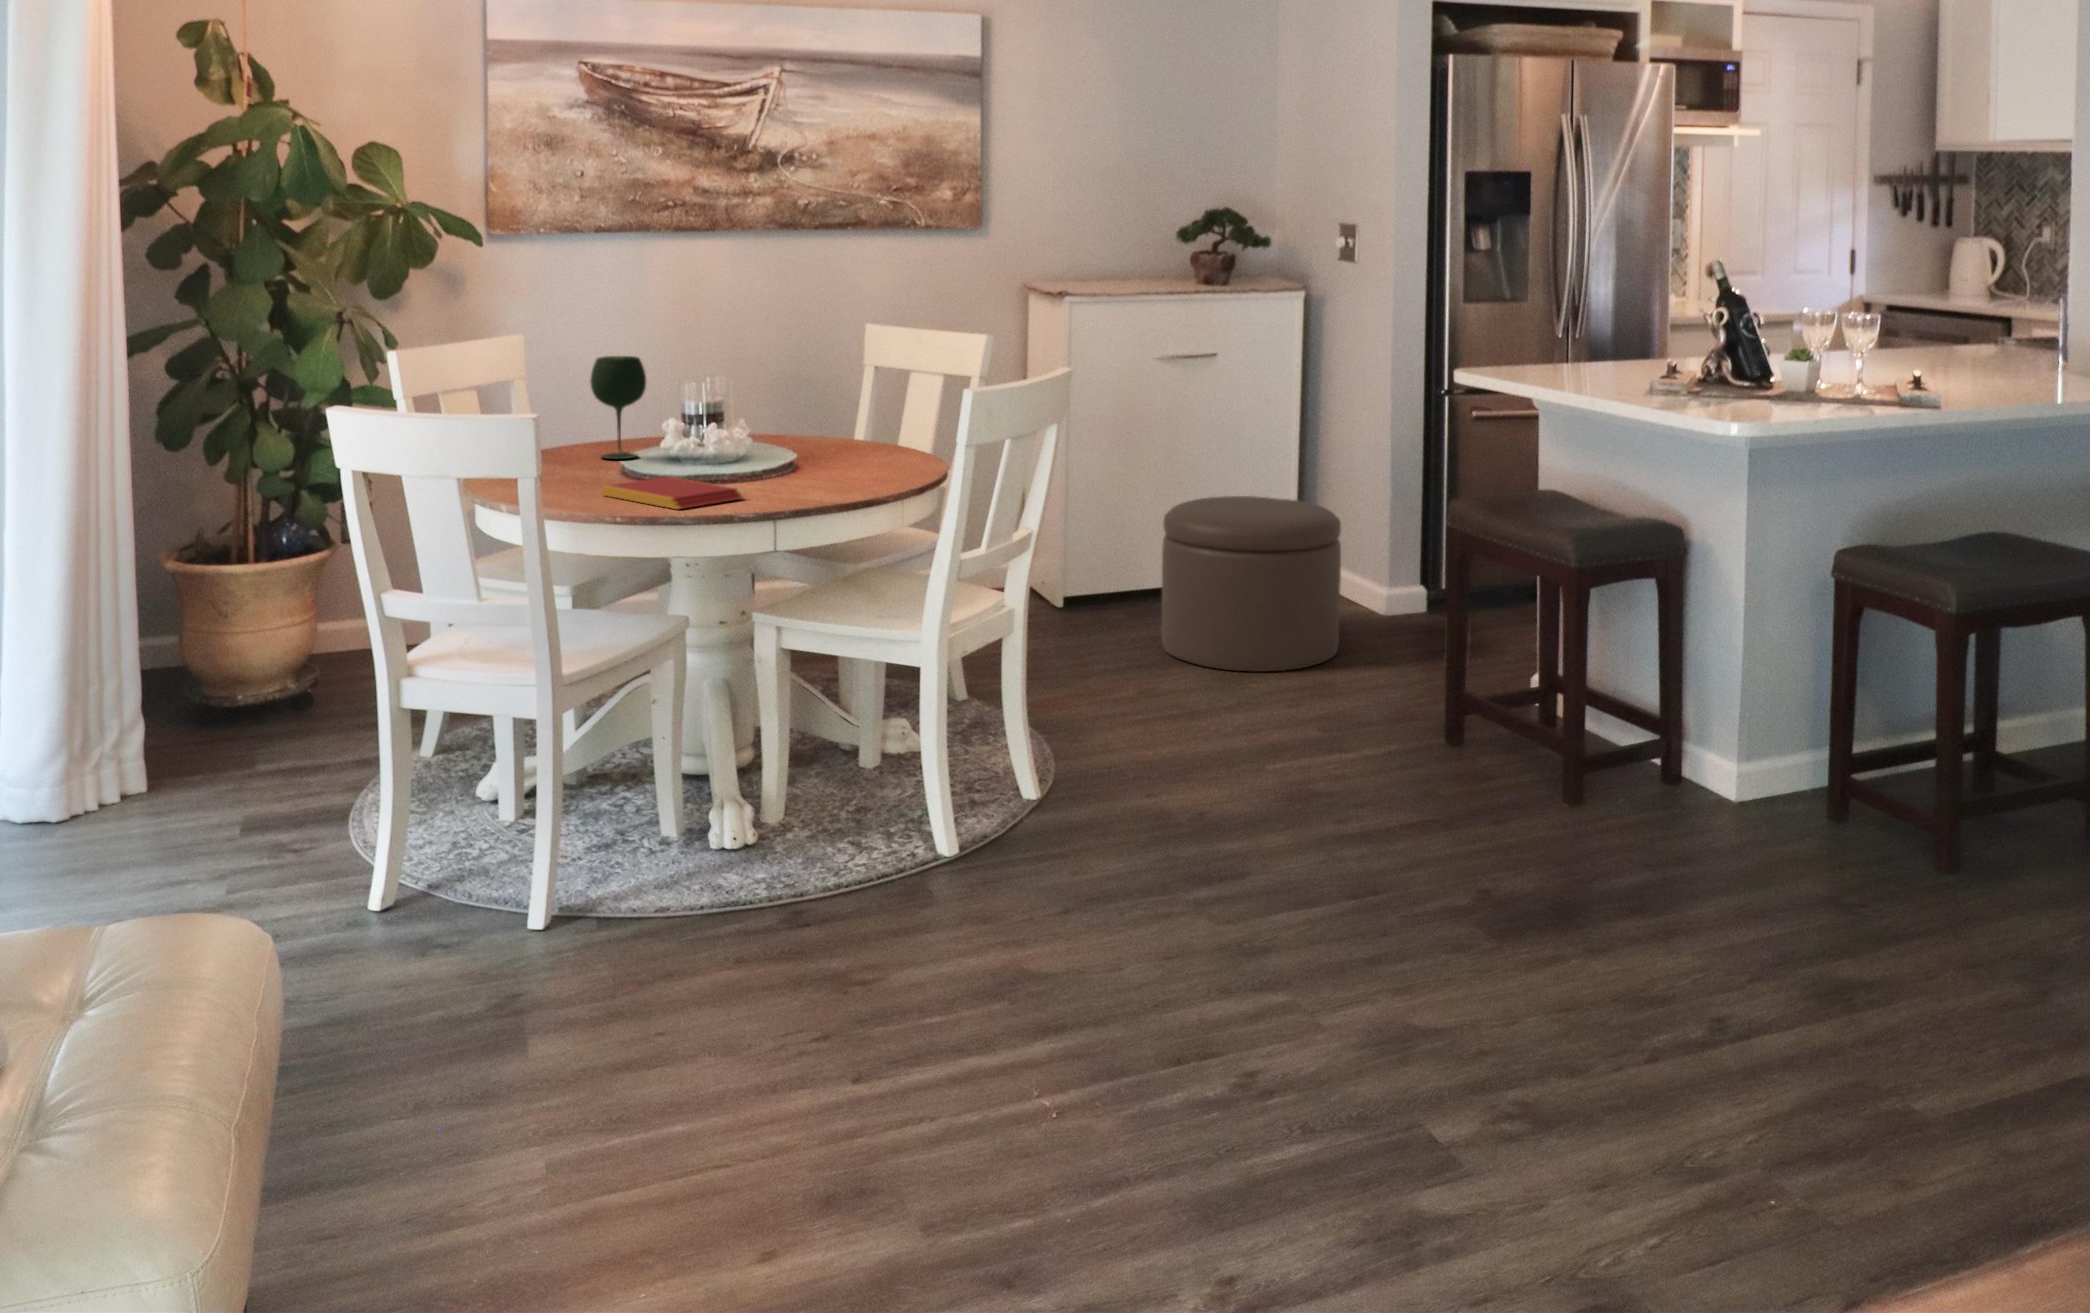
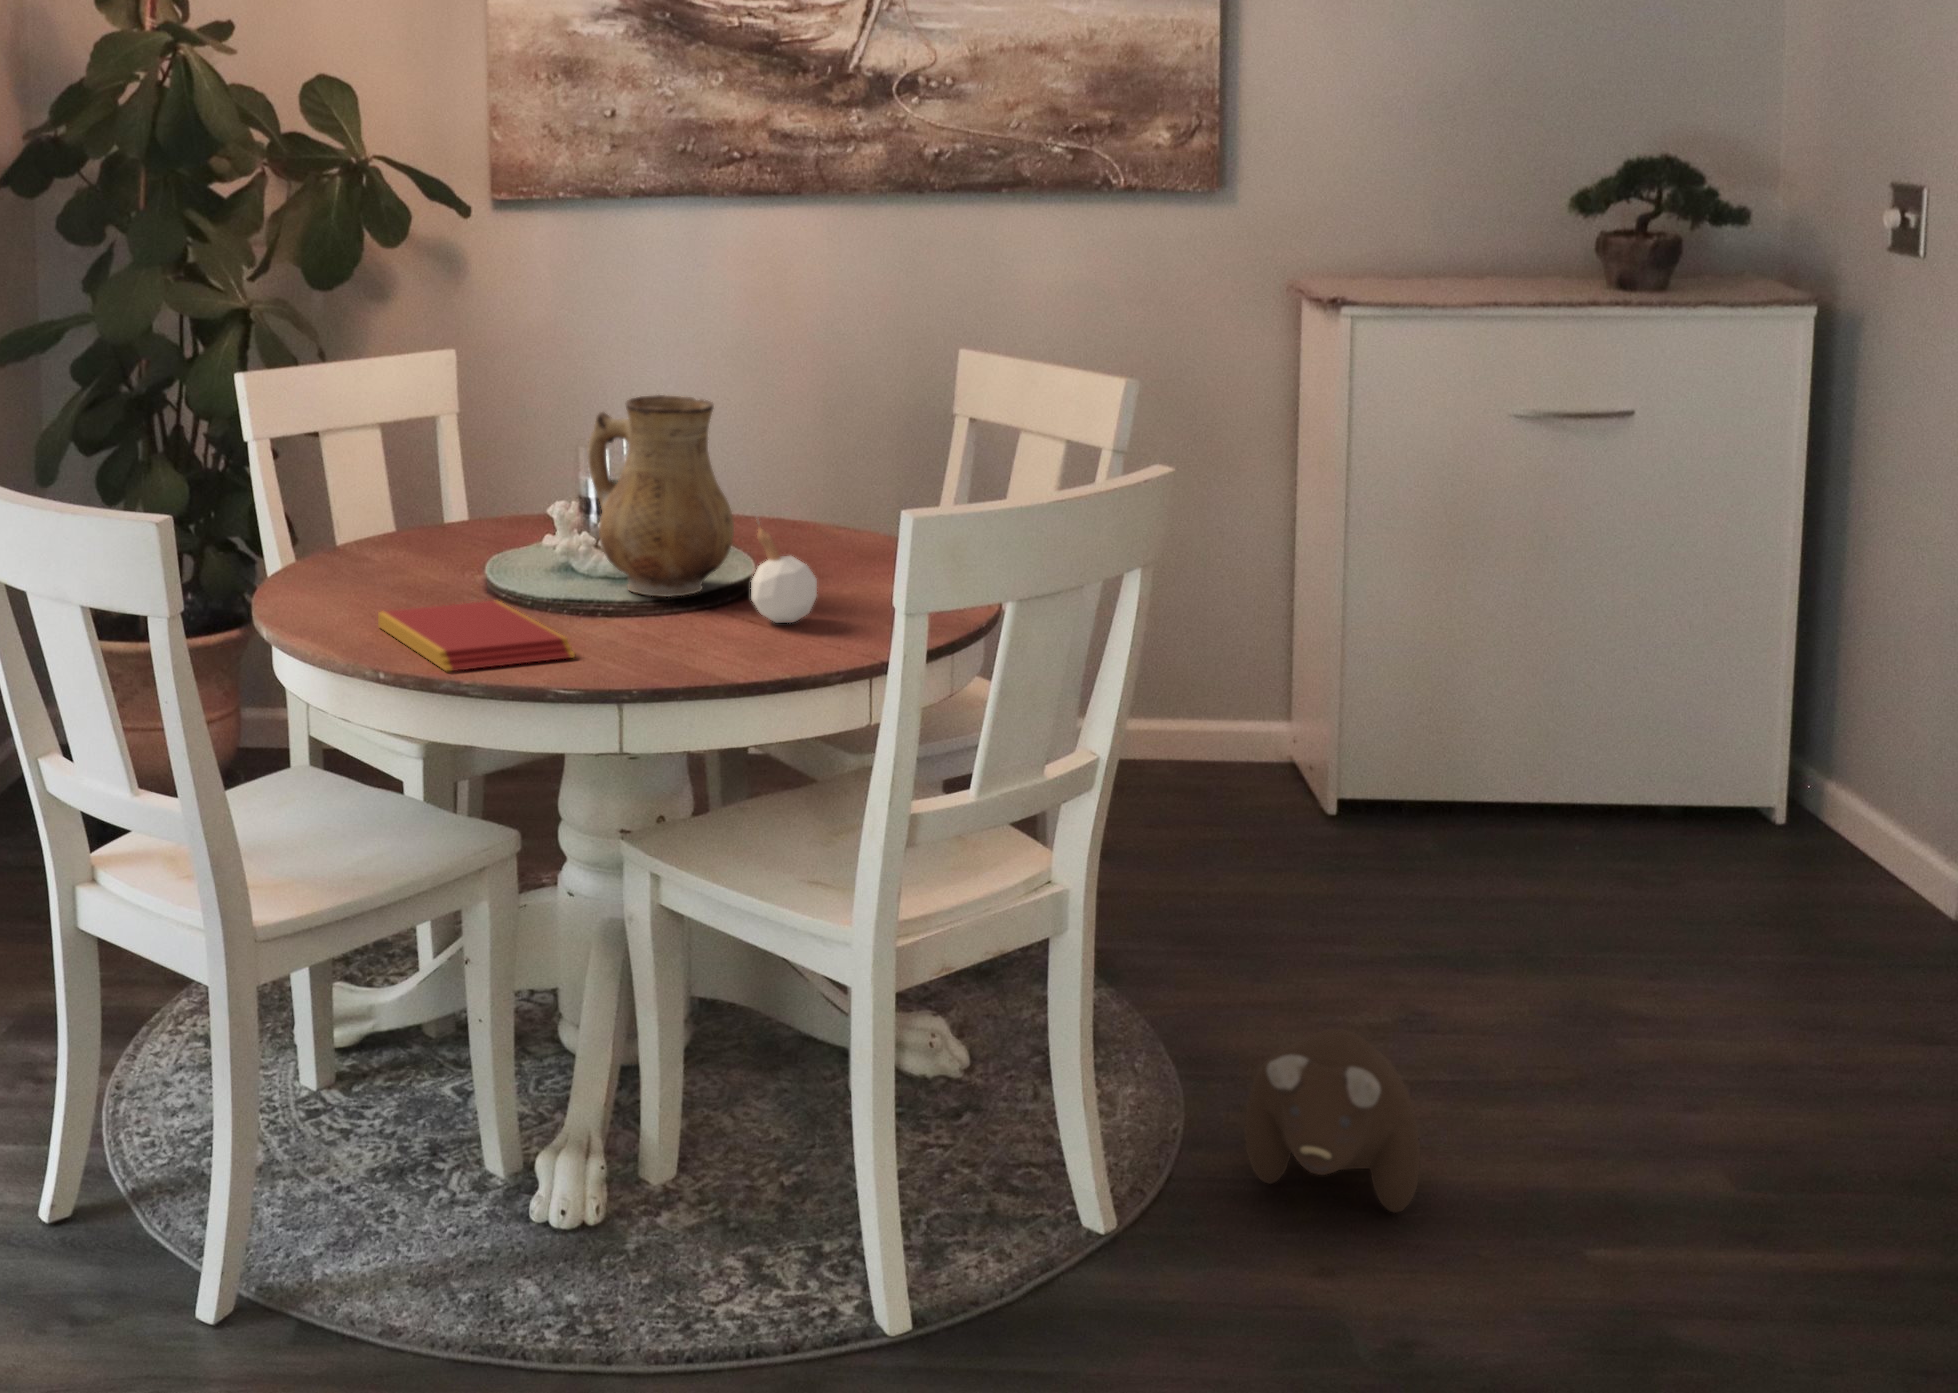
ceramic pitcher: none [698,350,795,472] -> present [588,395,734,597]
wine glass: present [591,356,646,459] -> none [459,392,541,552]
candle: none [820,410,862,478] -> present [751,520,817,623]
ottoman: present [1161,496,1341,671] -> none [1477,665,1840,1009]
plush toy: none [1094,680,1184,770] -> present [1244,1029,1420,1212]

